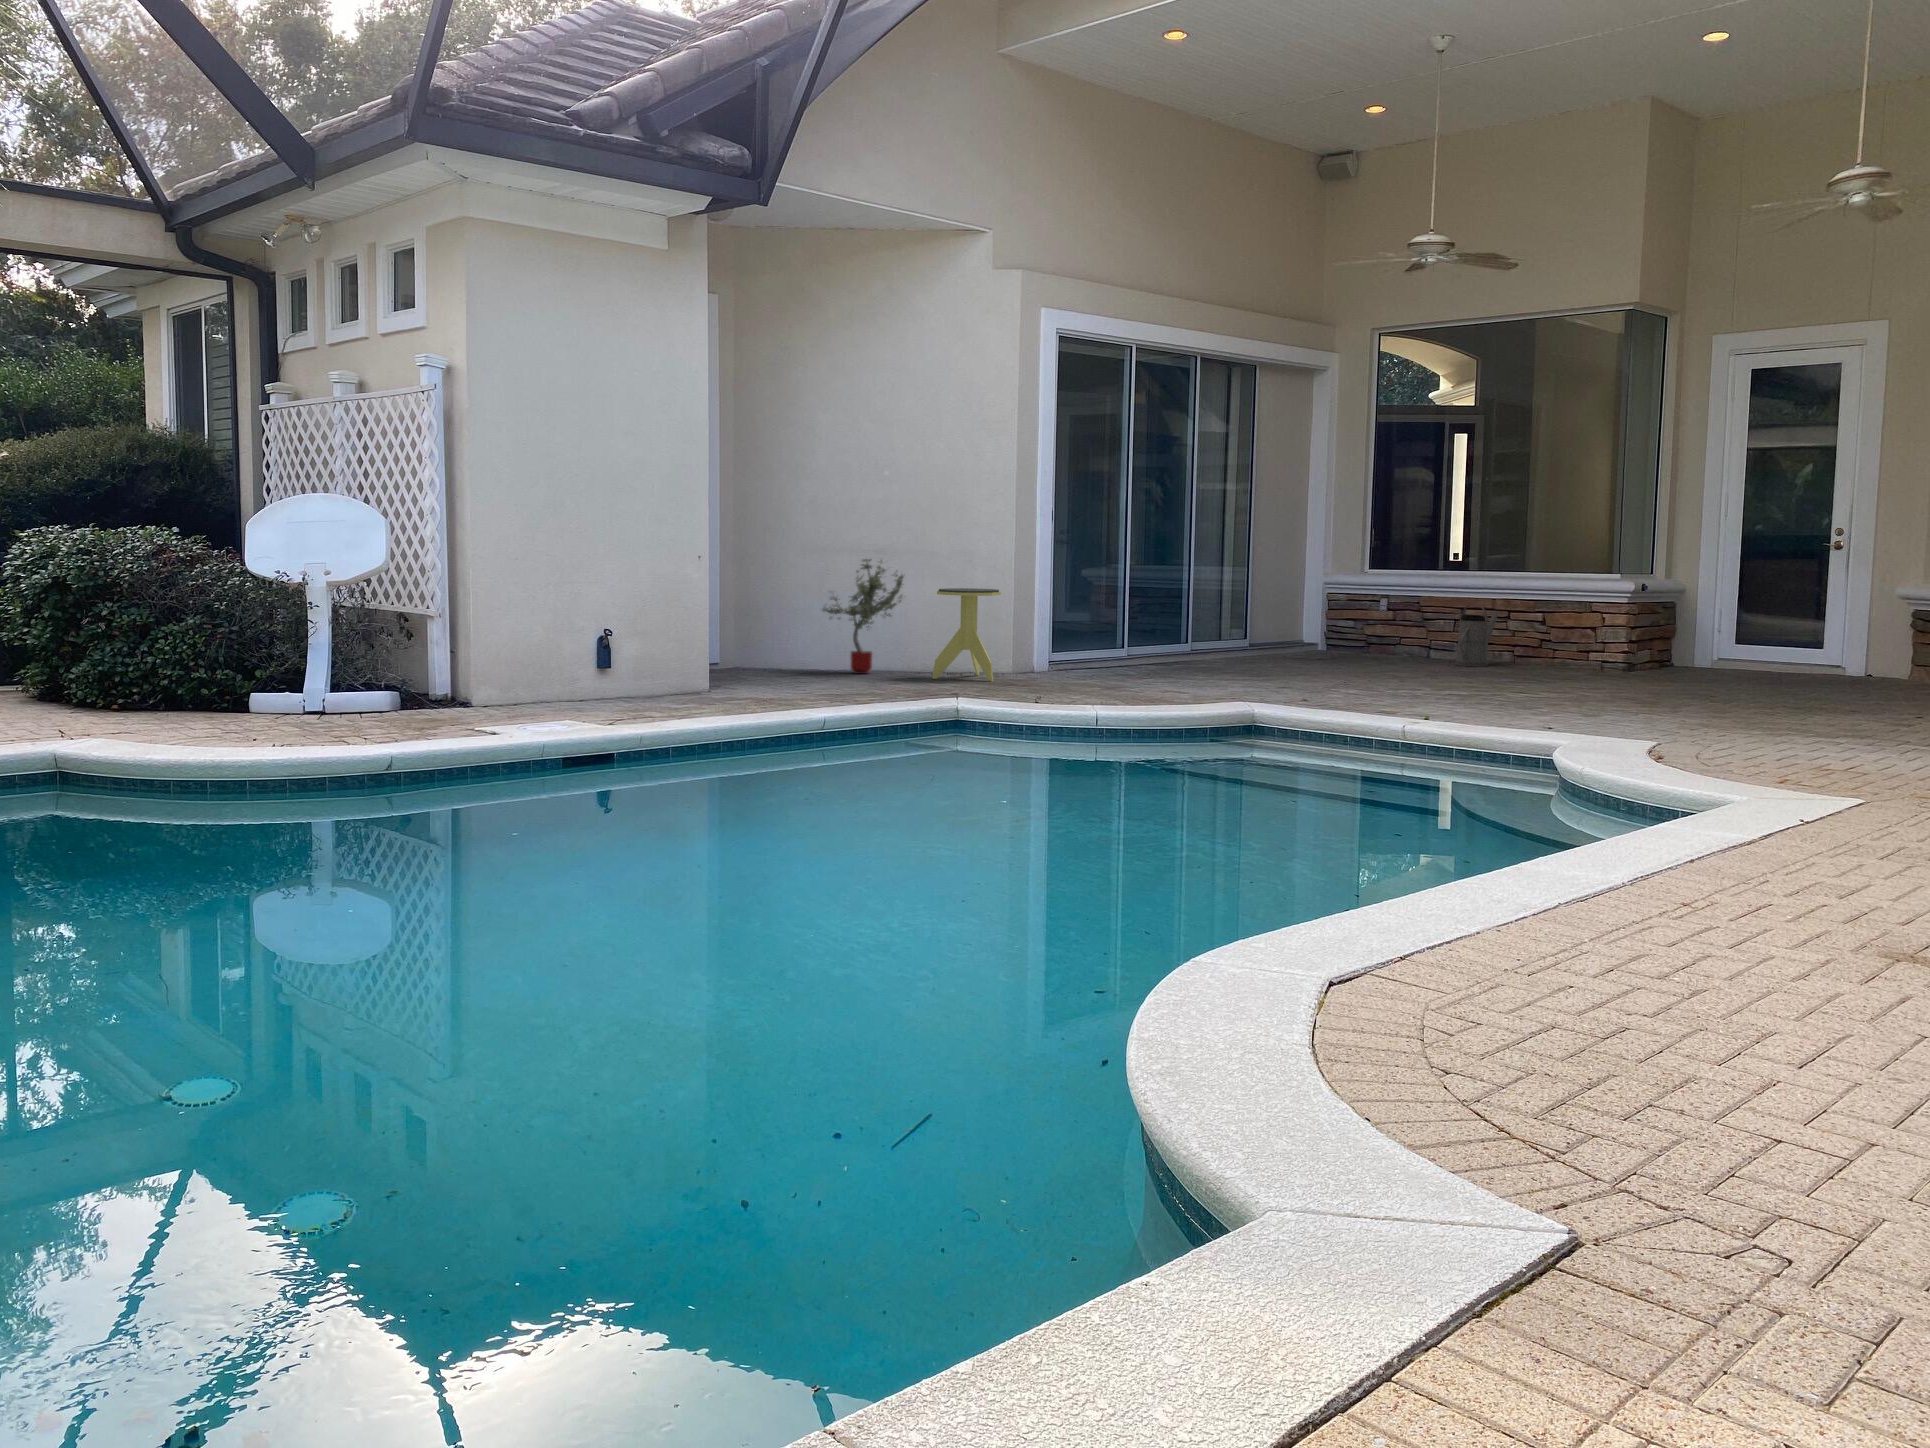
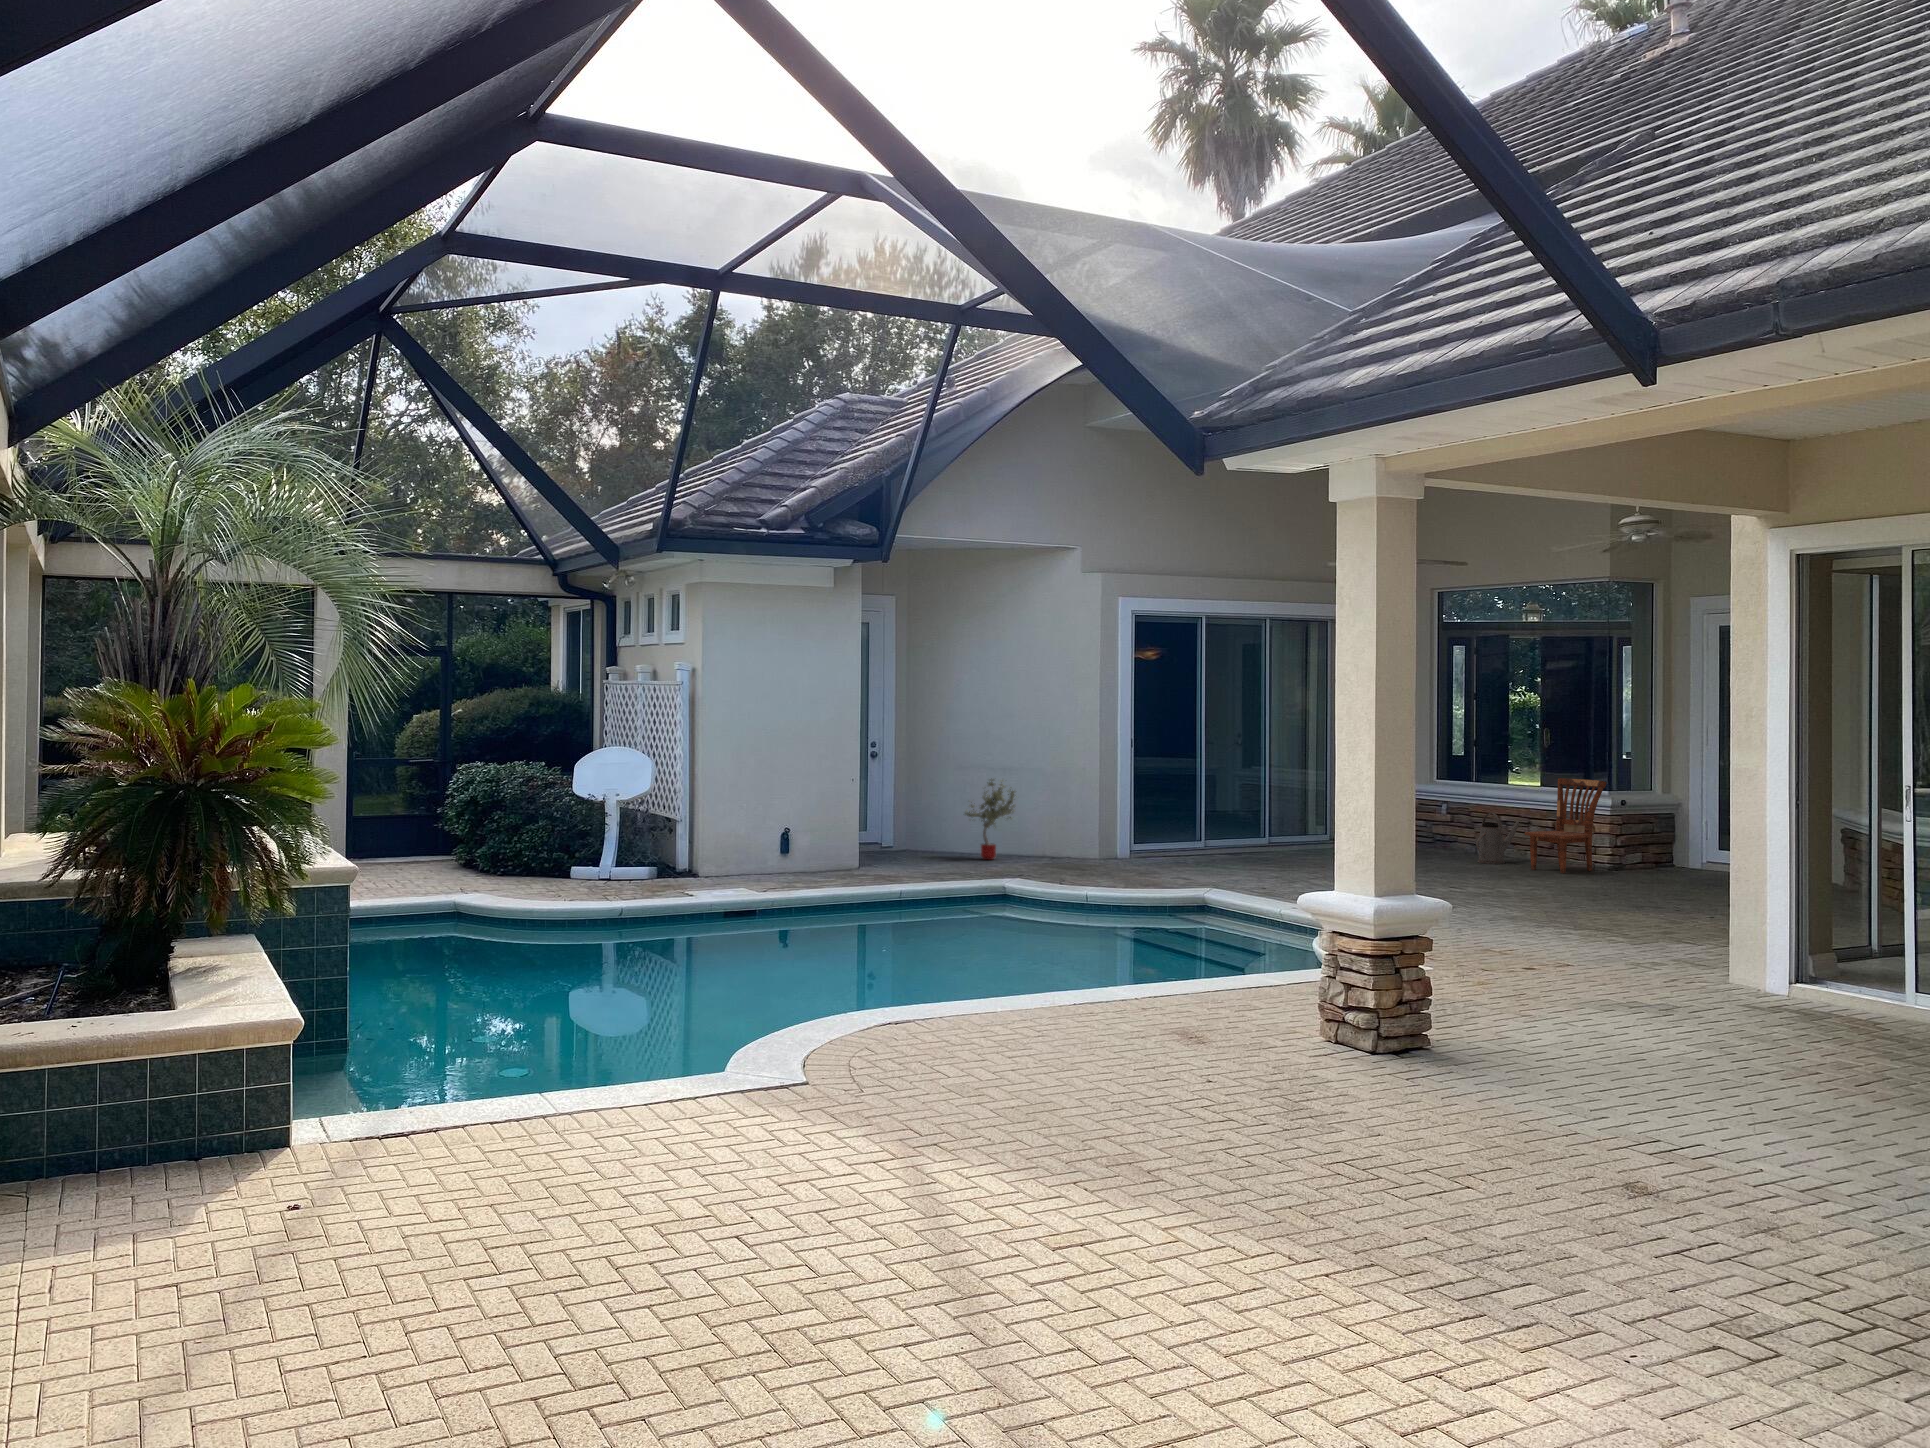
dining chair: none [1532,558,1628,675] -> present [1525,778,1606,873]
side table: present [932,588,1001,681] -> none [1030,800,1080,868]

